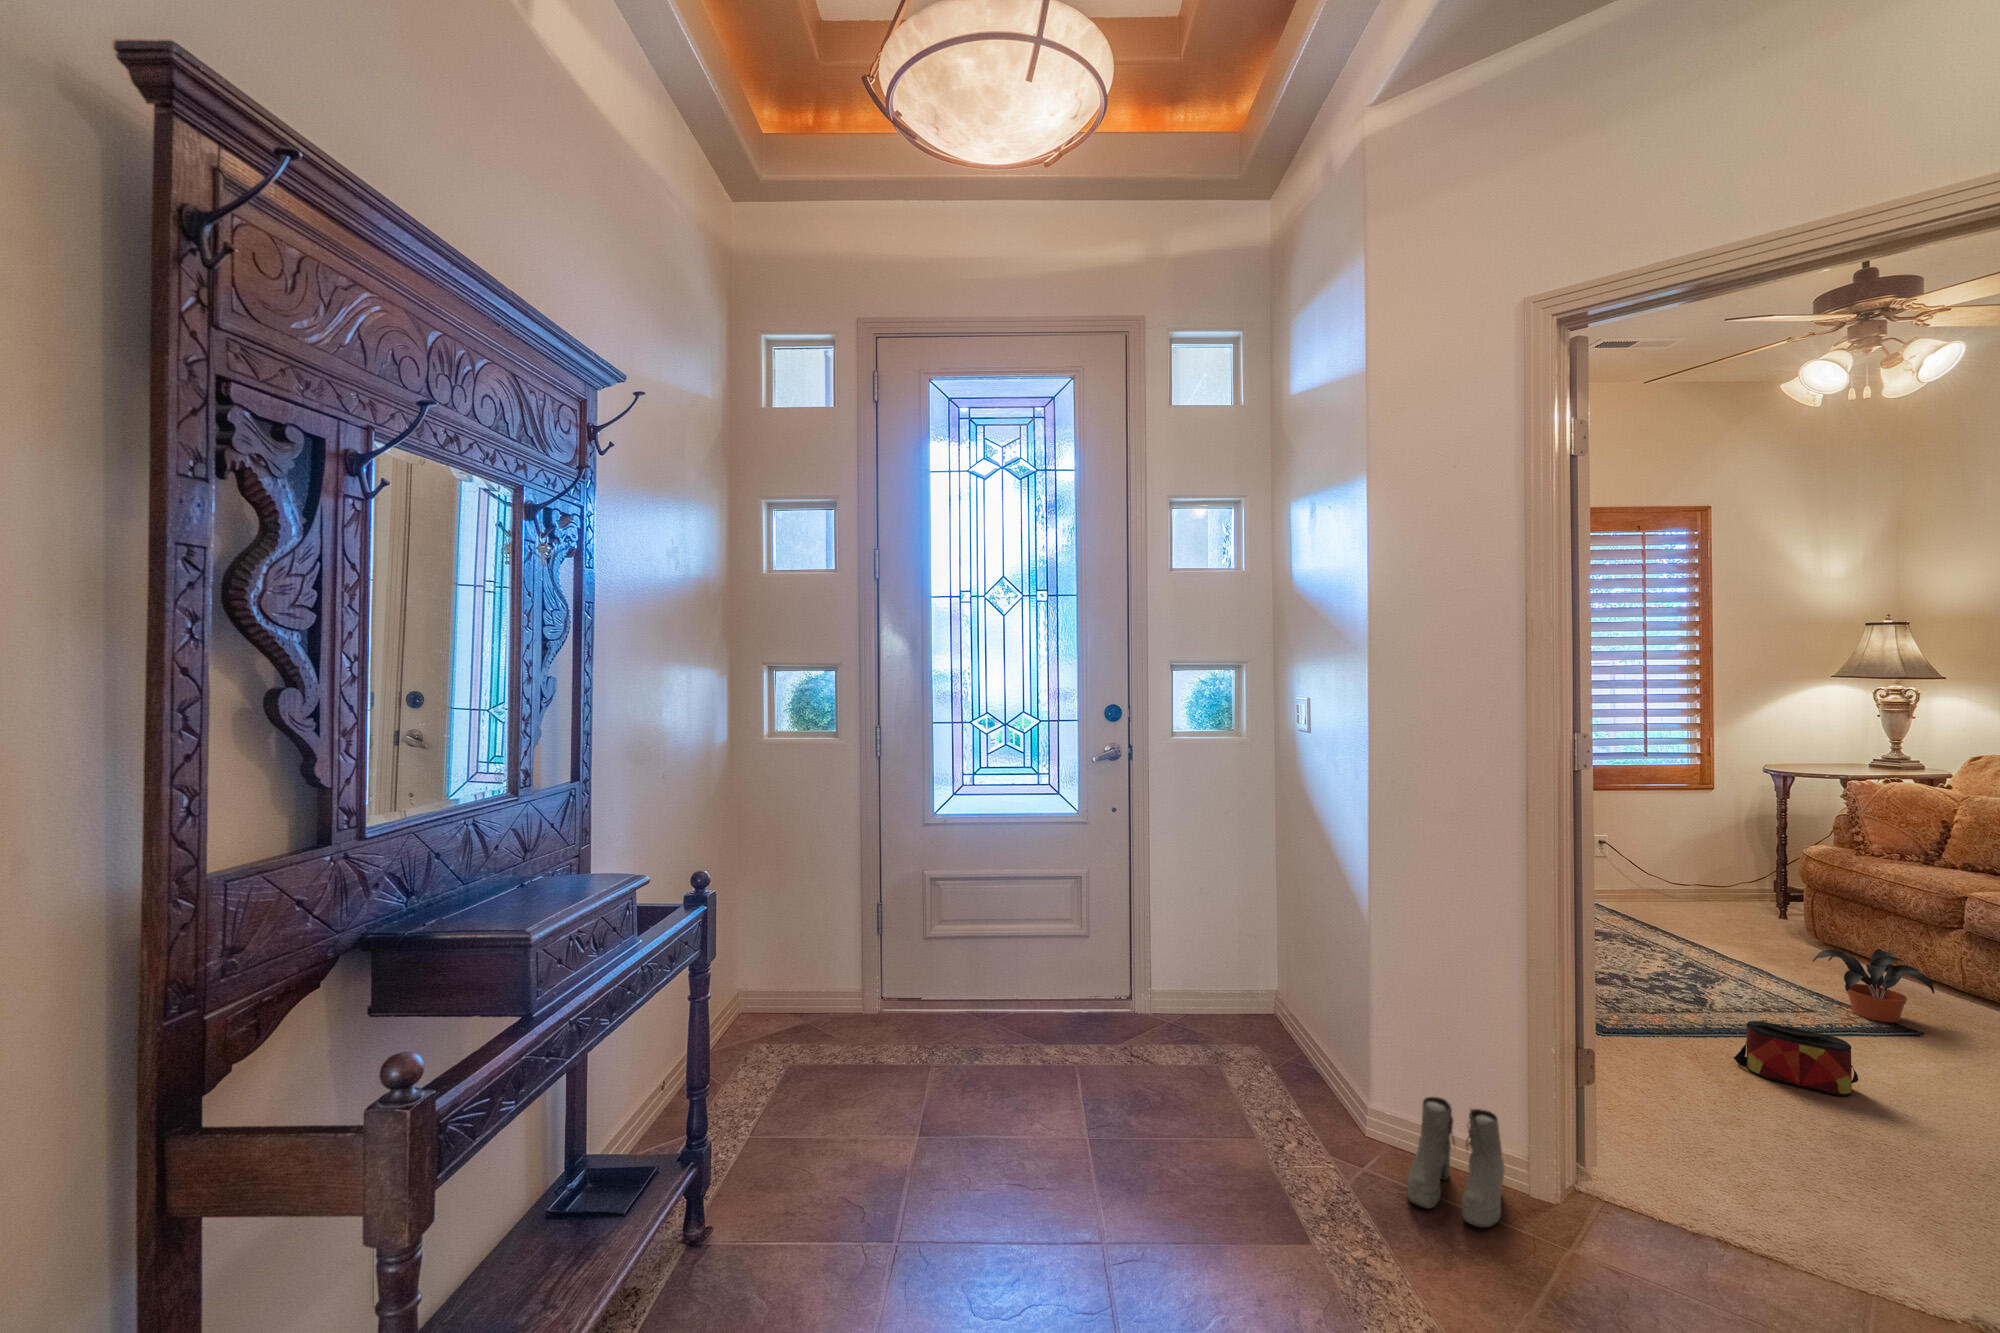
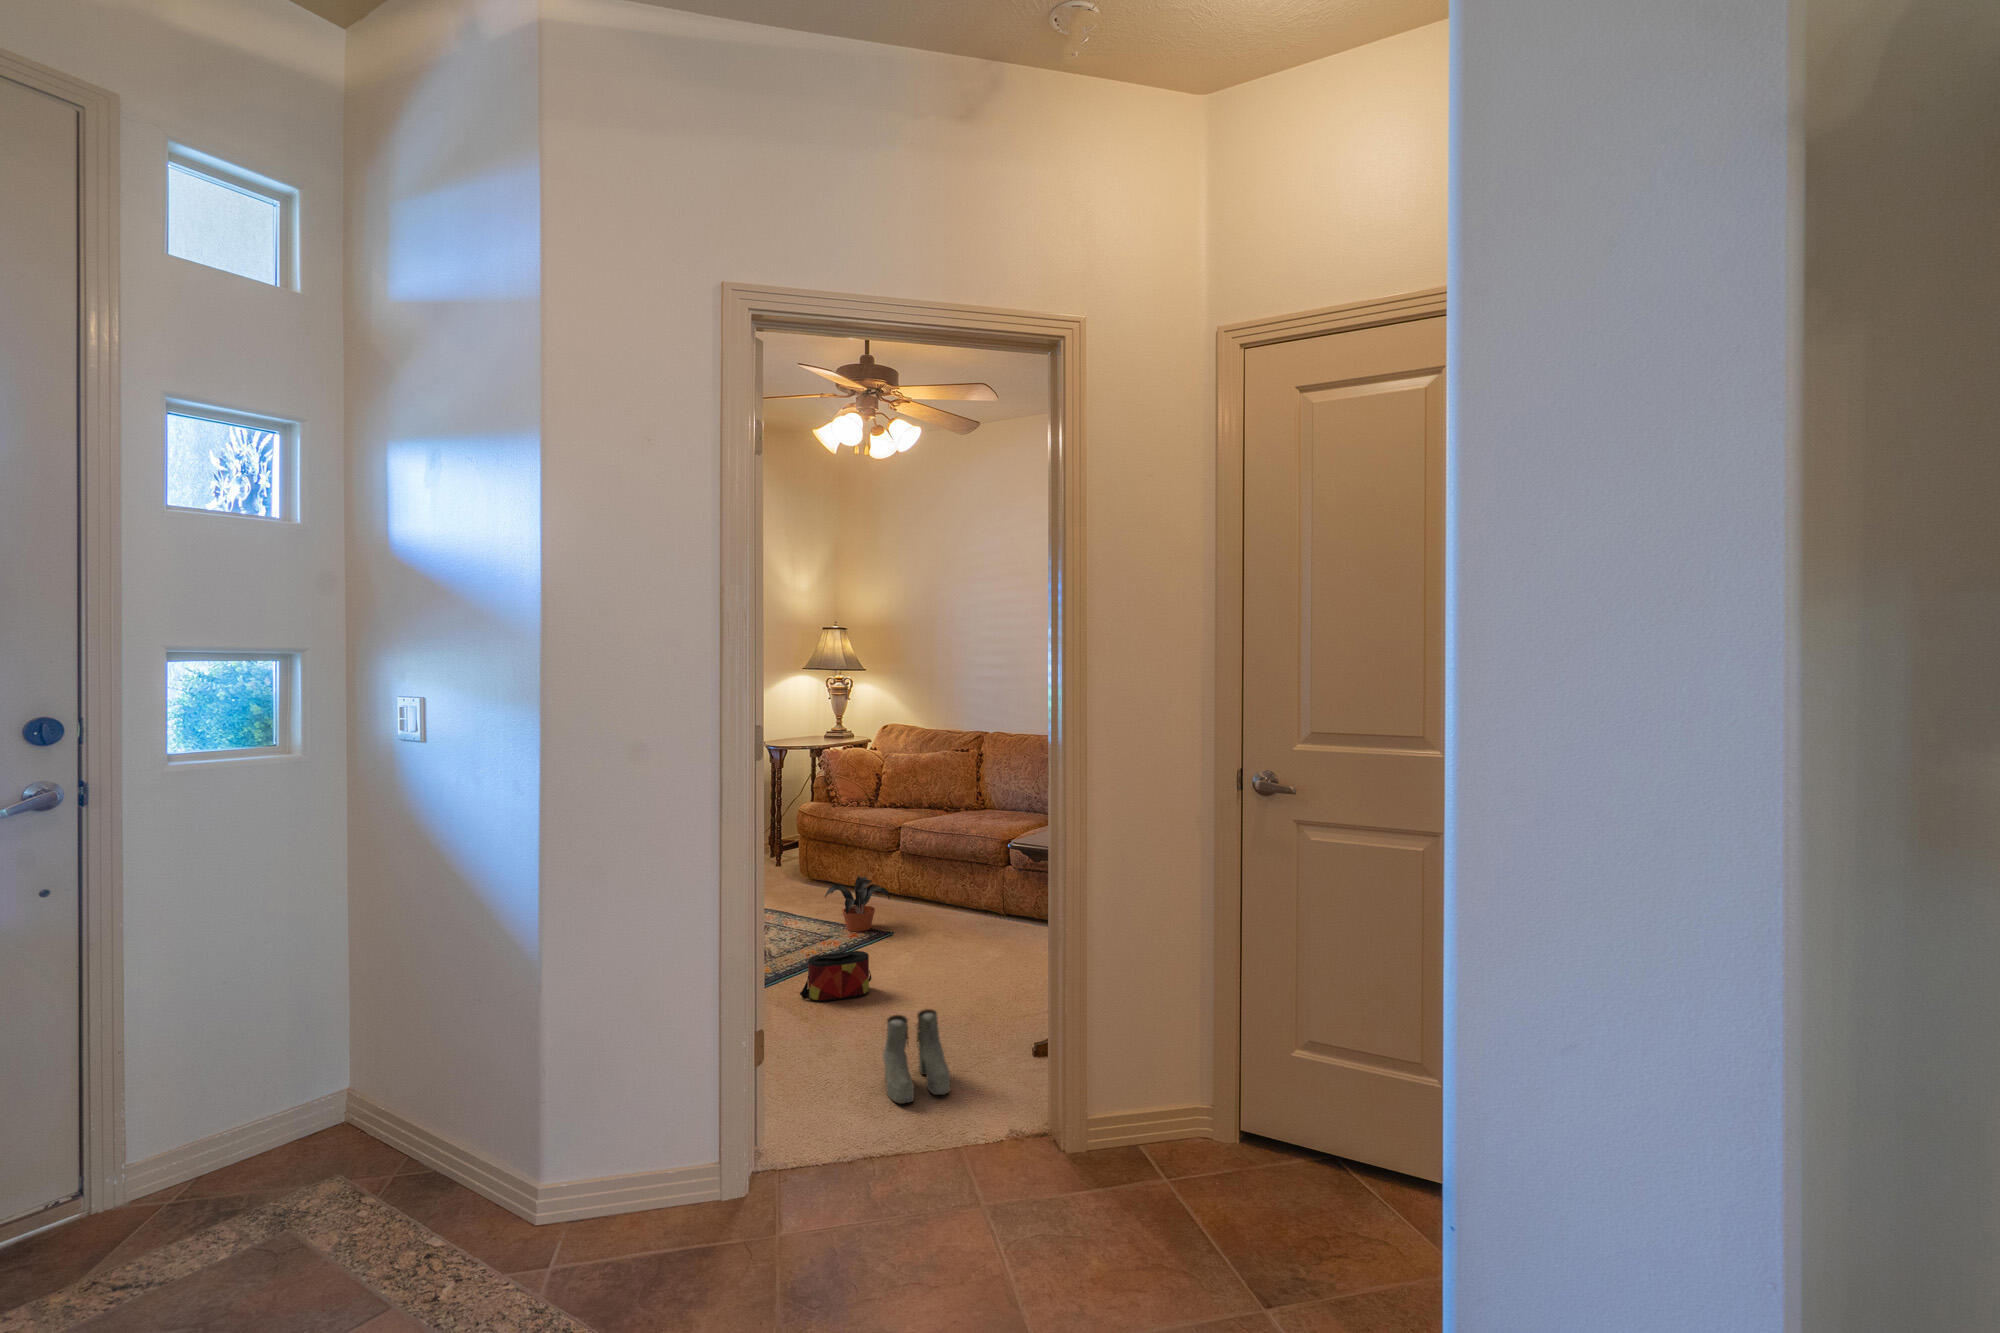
boots: present [1407,1097,1505,1228] -> present [883,1009,950,1104]

